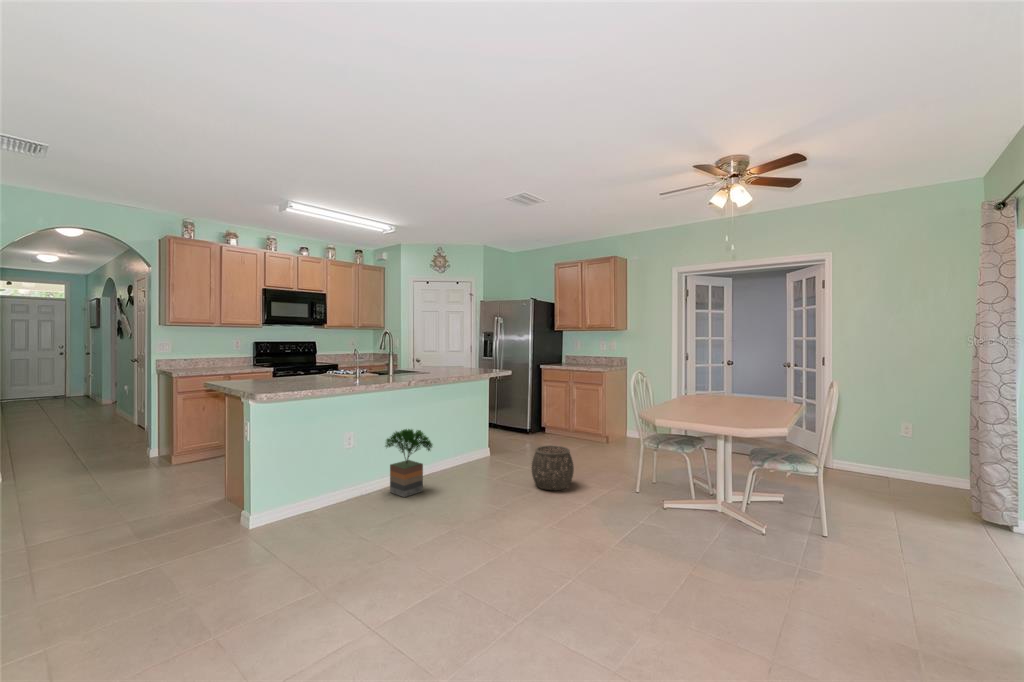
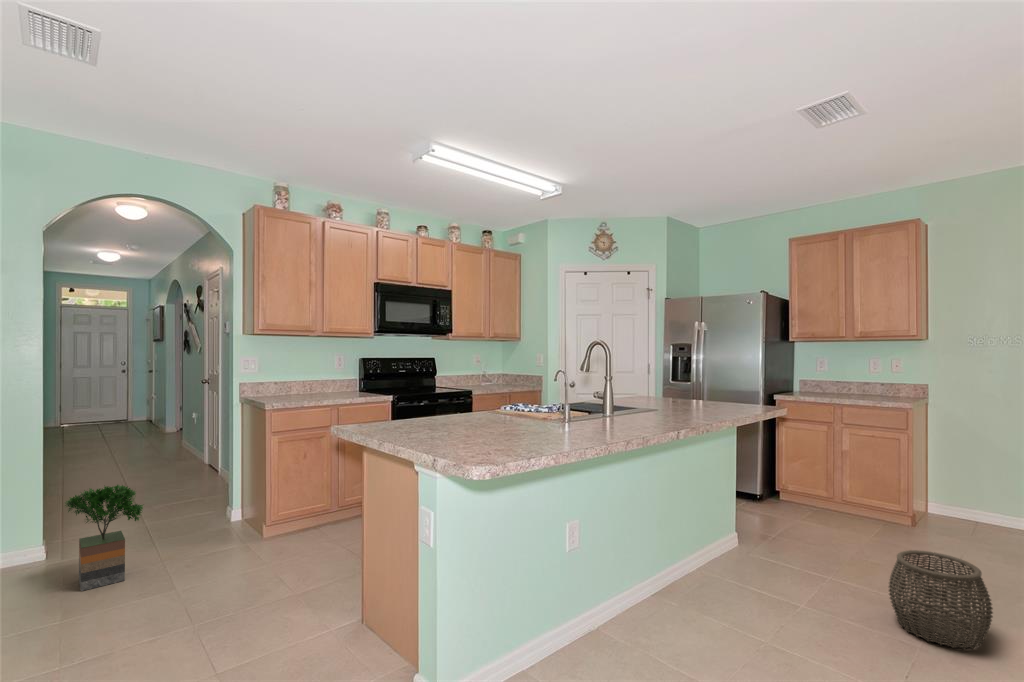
potted tree: present [386,429,432,497] -> present [65,485,143,591]

